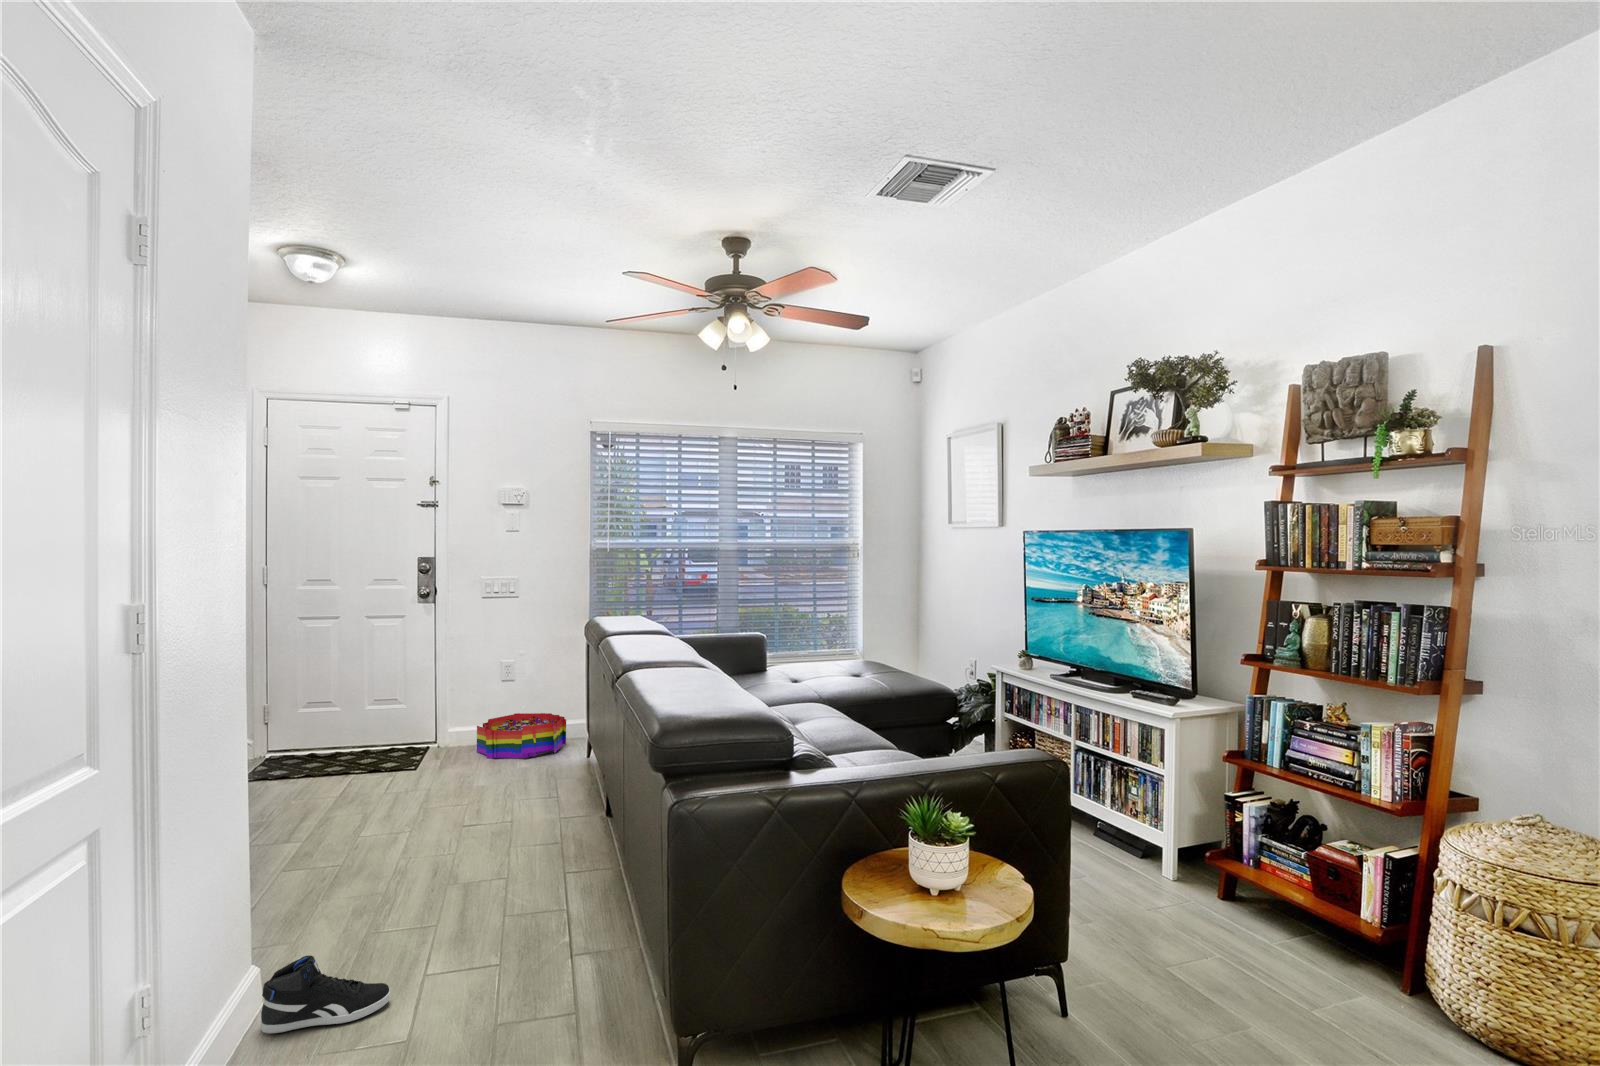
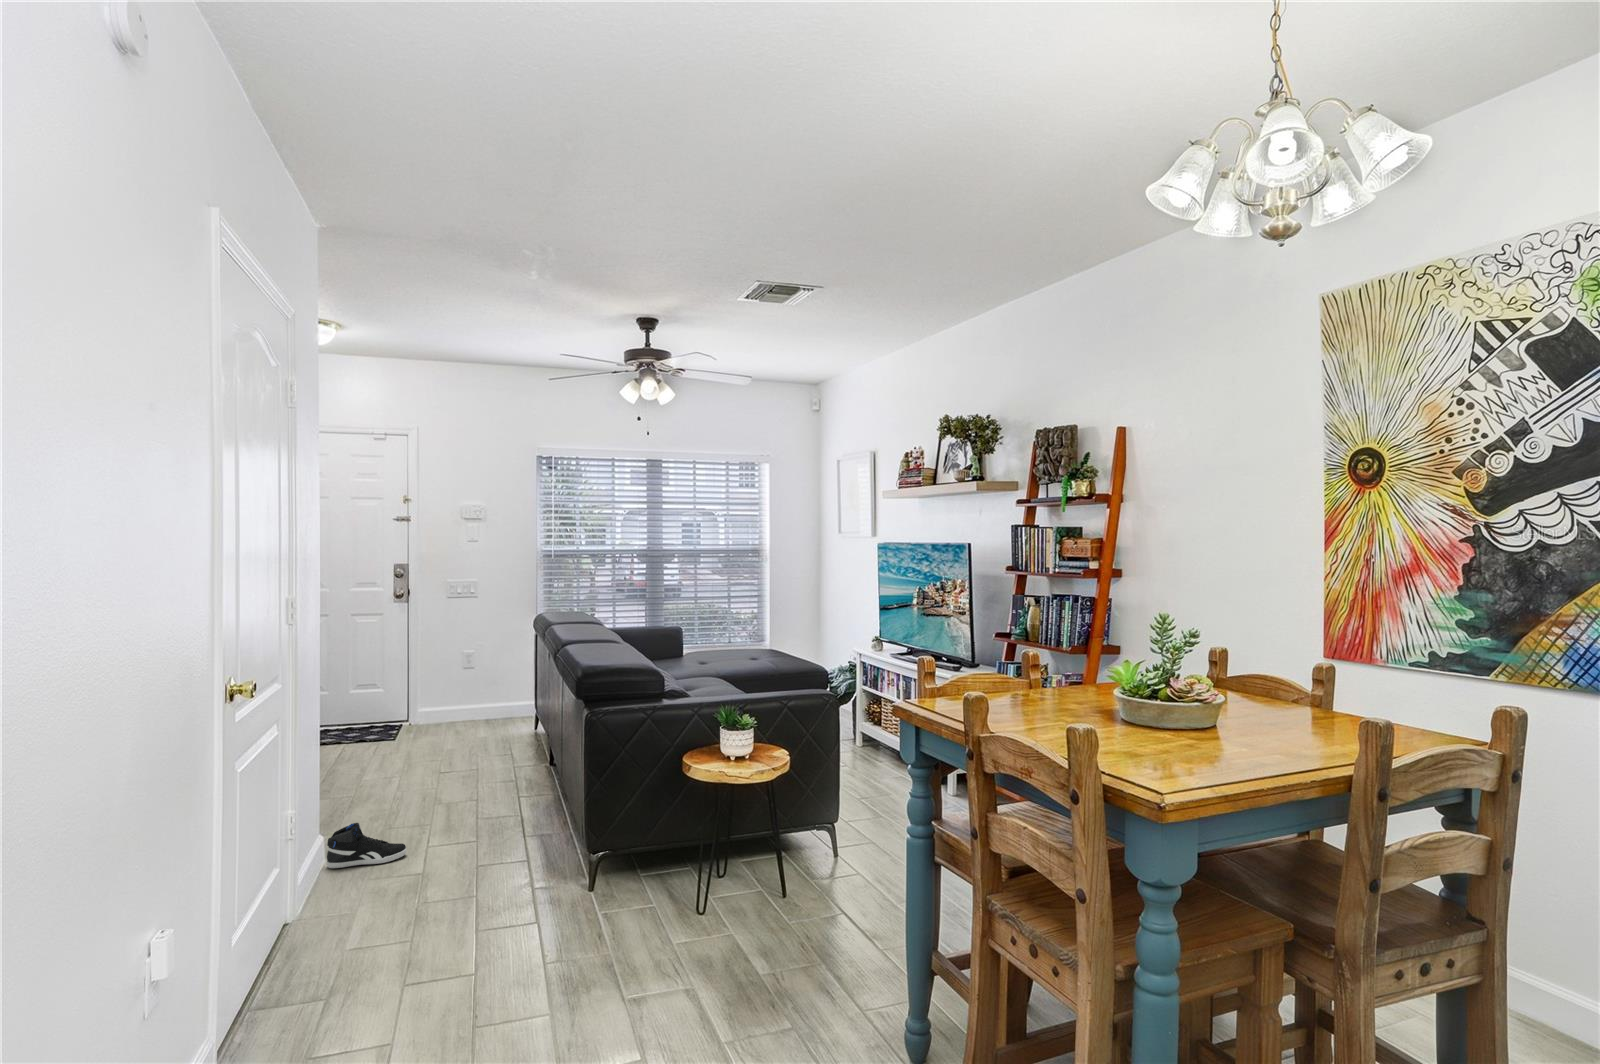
storage bin: present [477,713,566,758] -> none [443,693,517,728]

